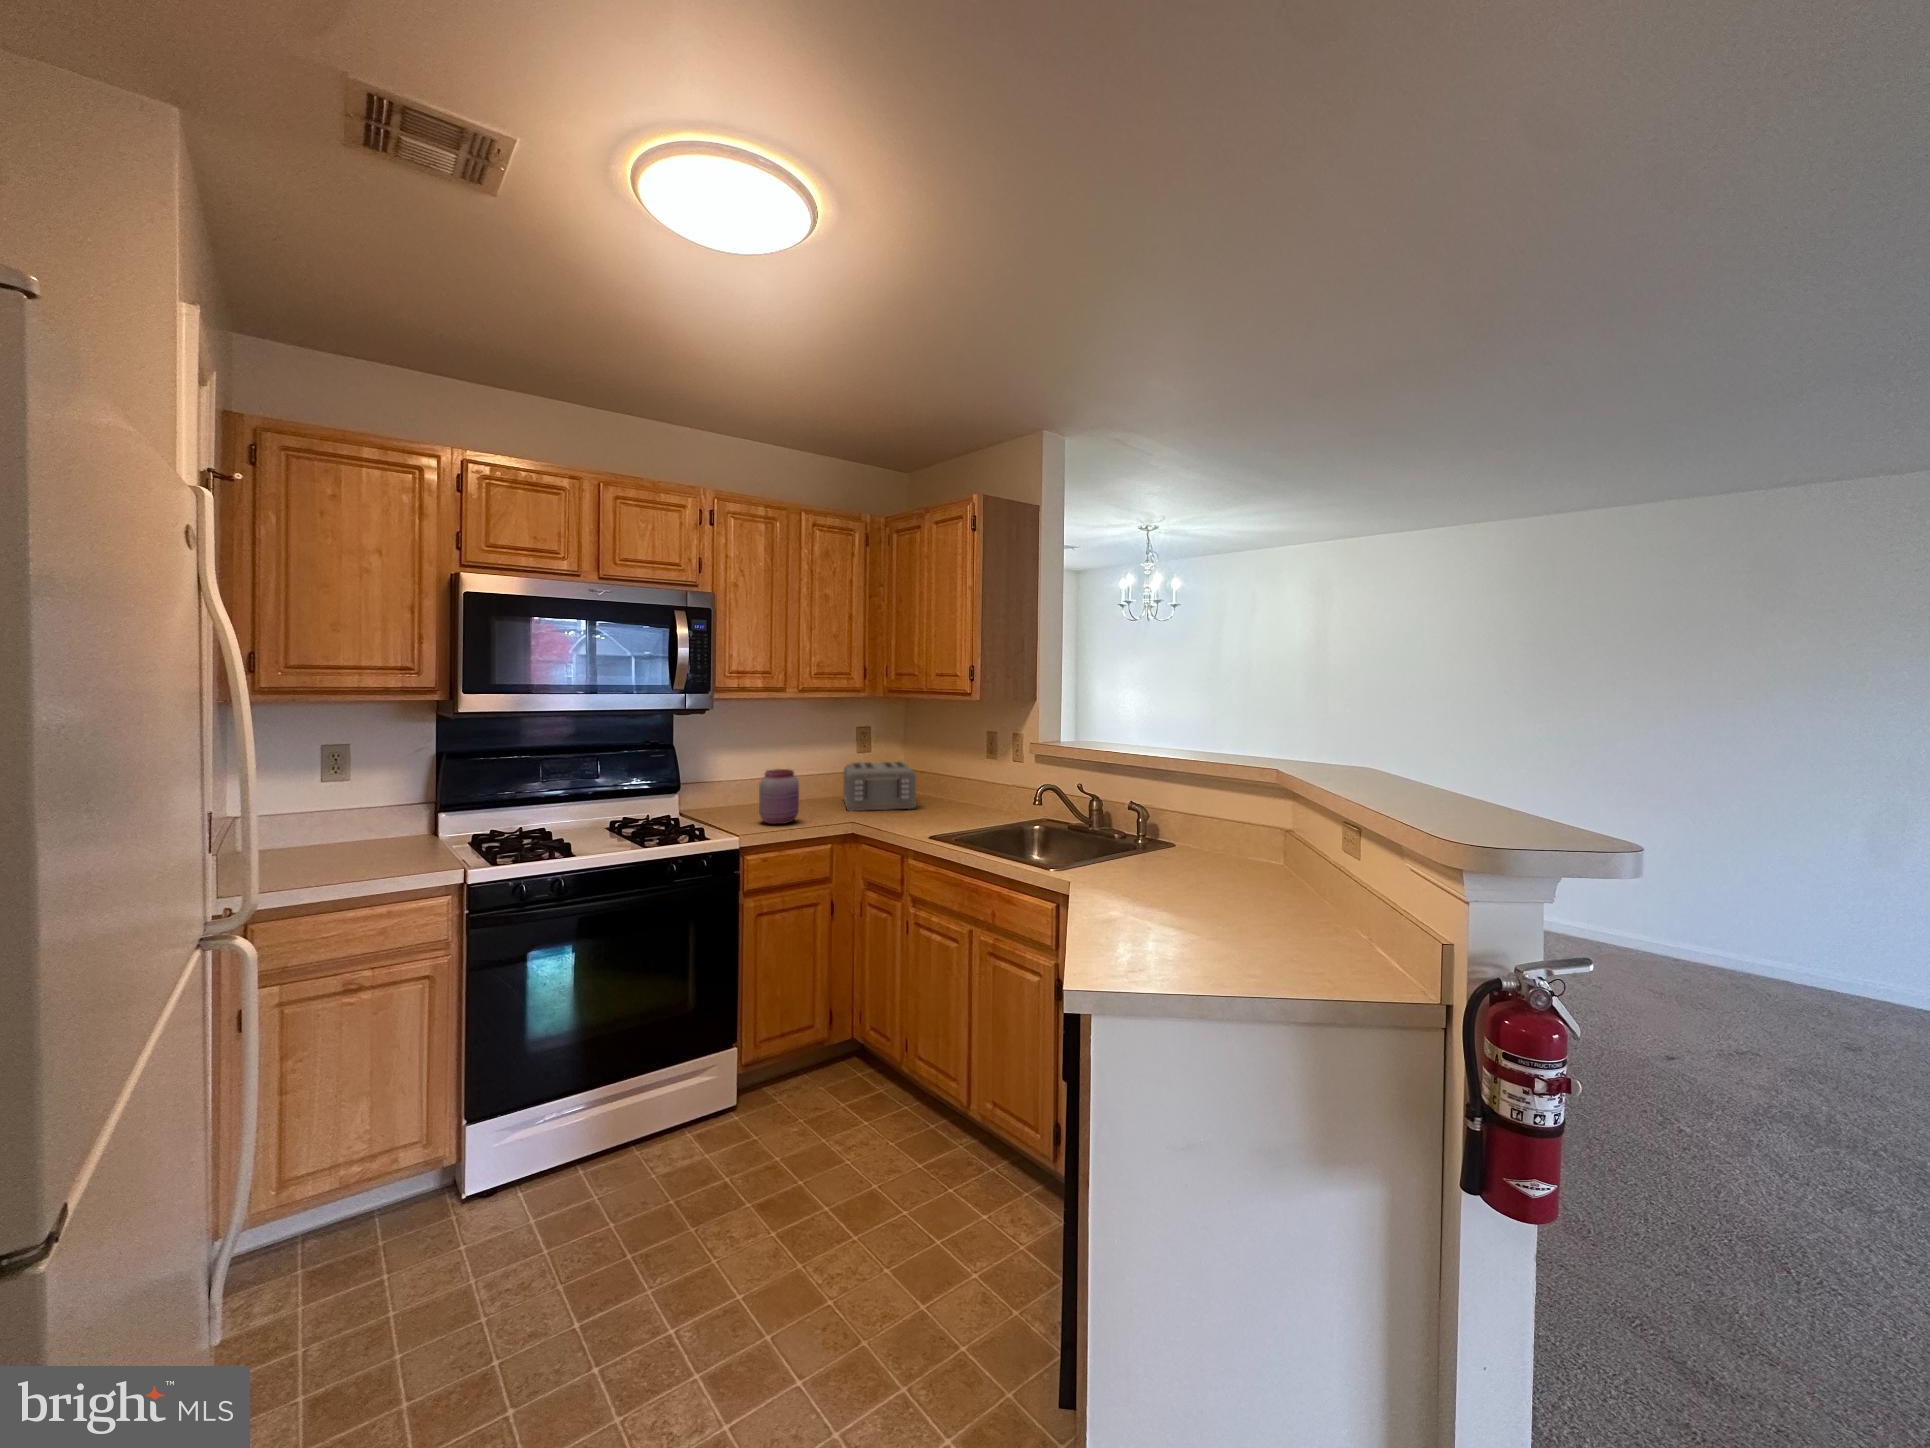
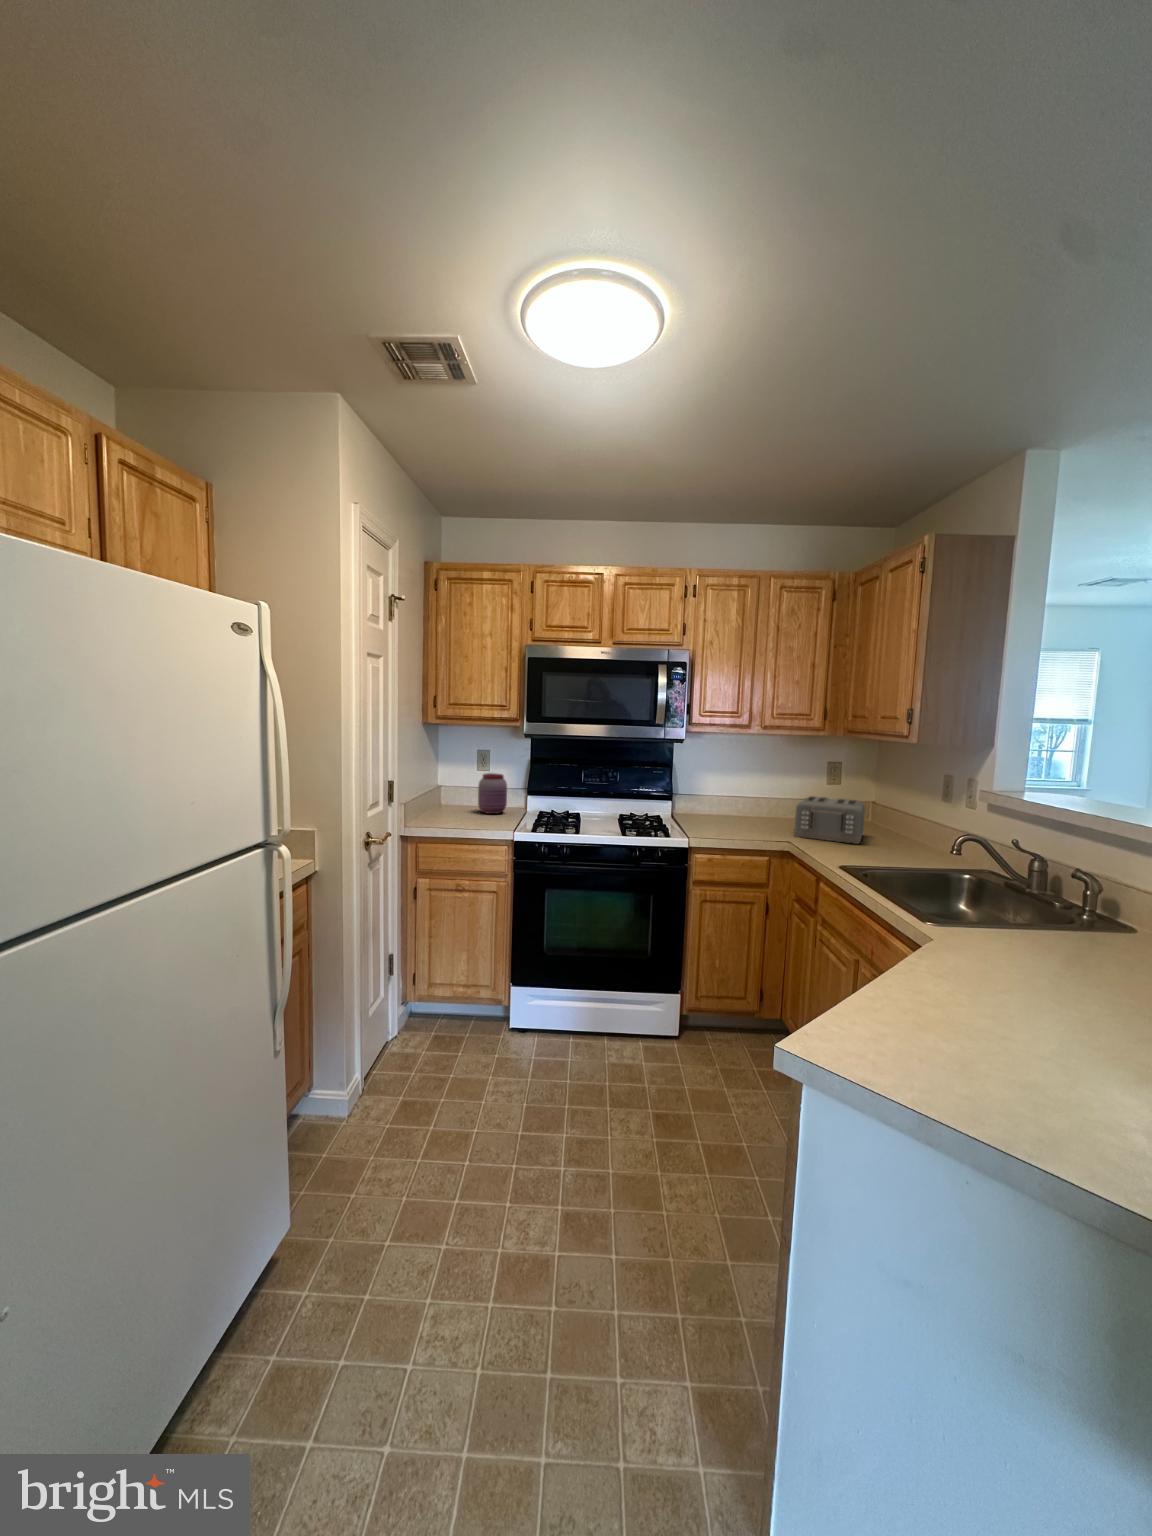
jar: present [759,769,799,824] -> present [478,773,507,814]

